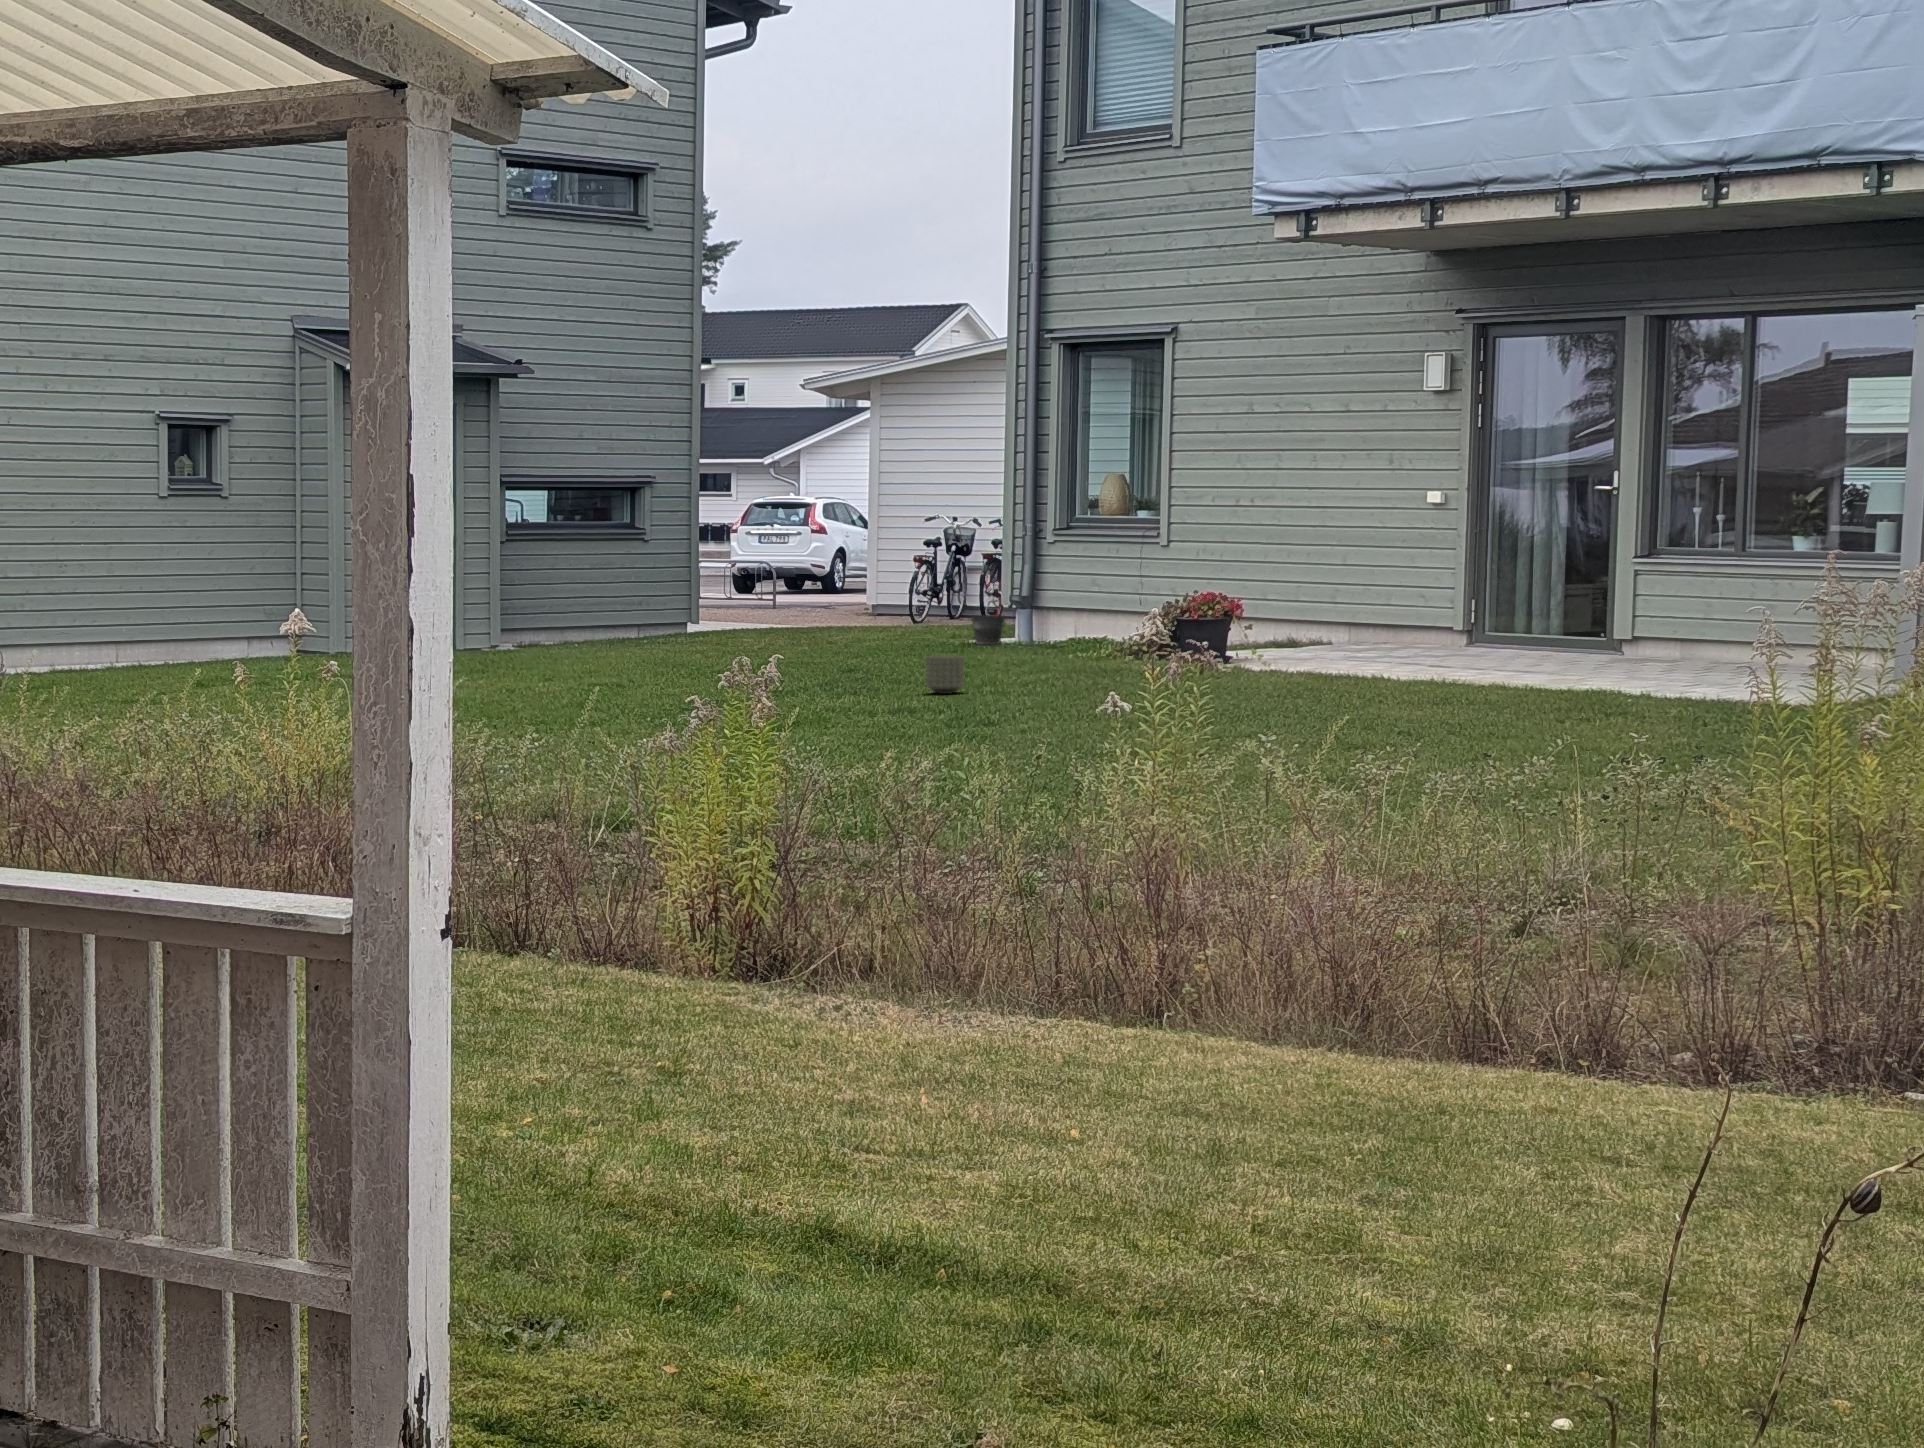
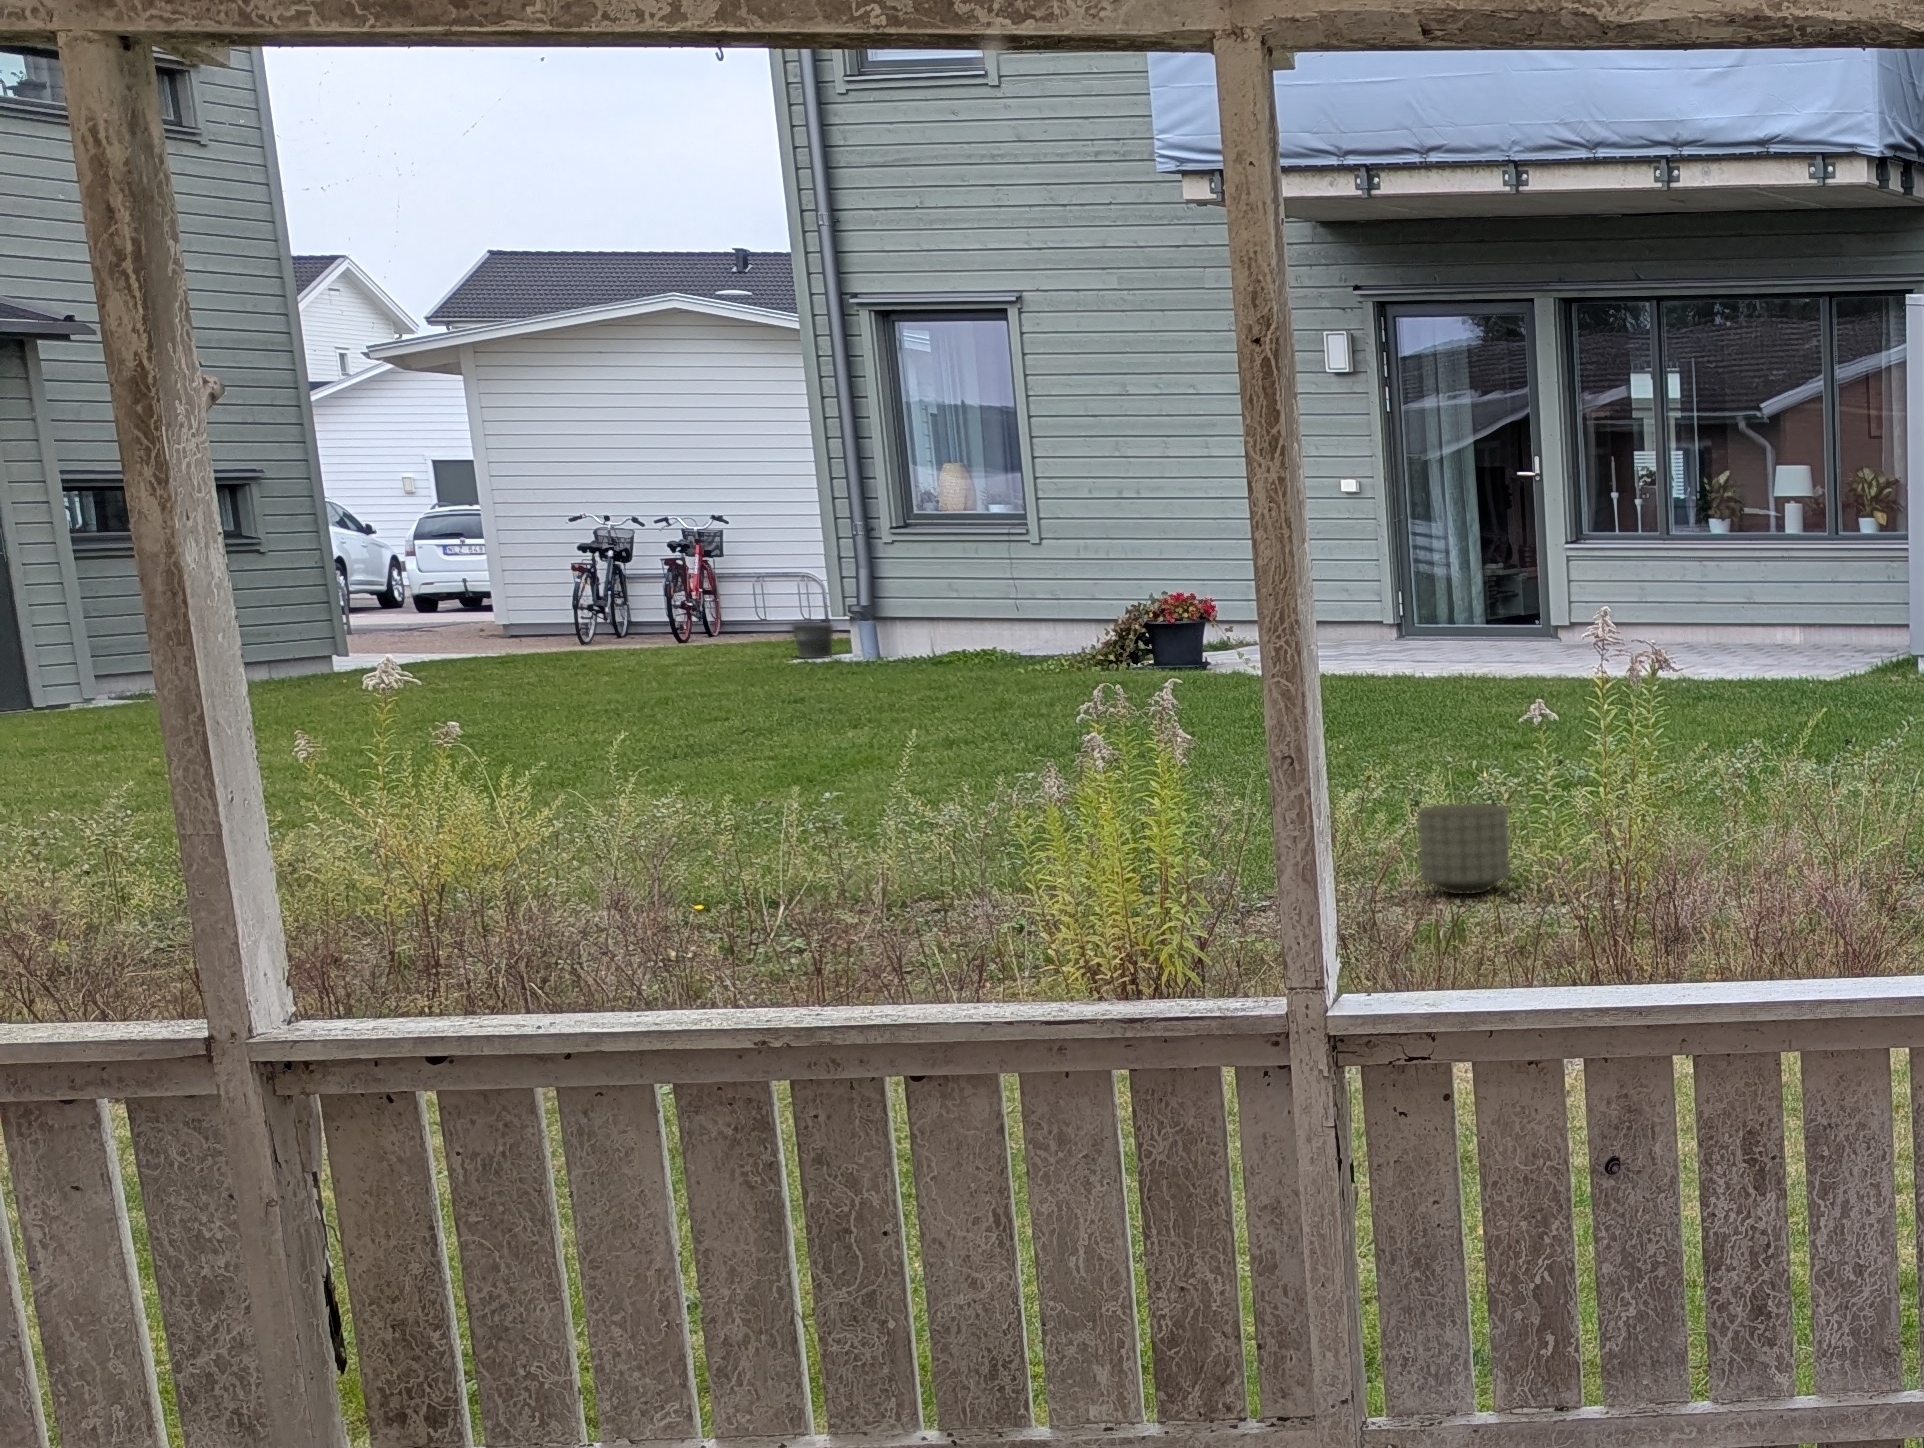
planter: present [926,656,964,694] -> present [1418,804,1510,894]

